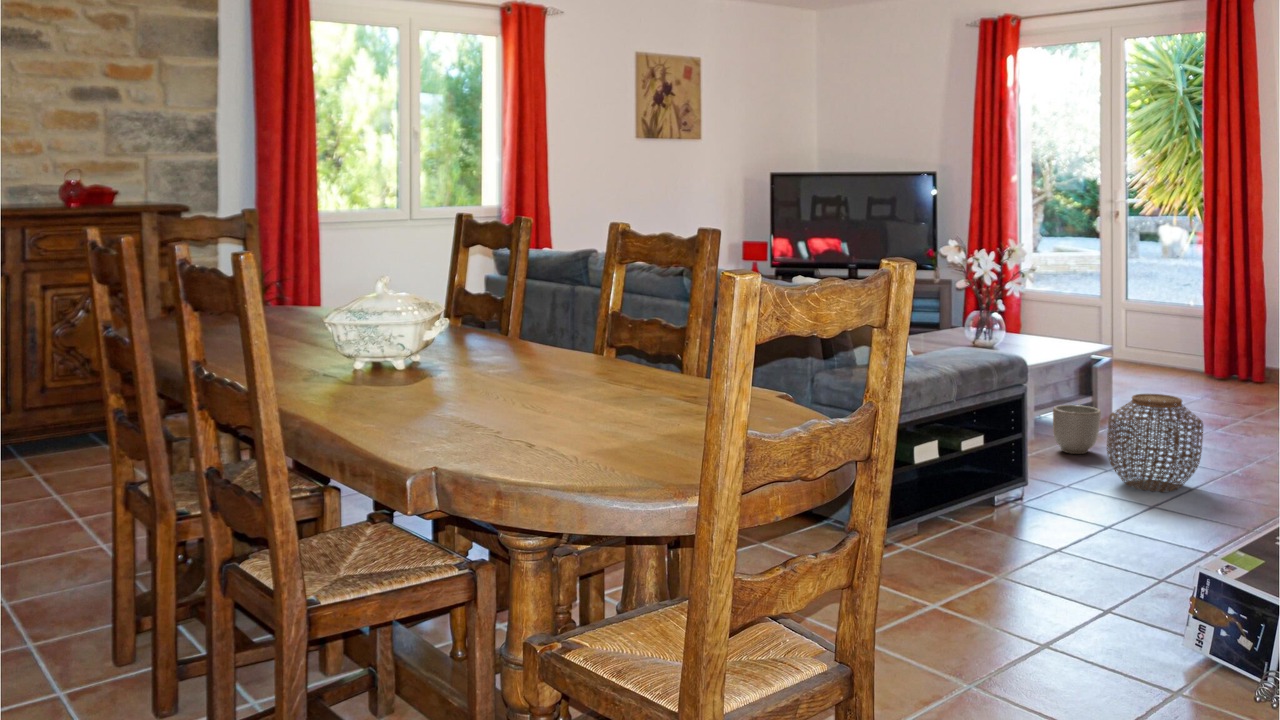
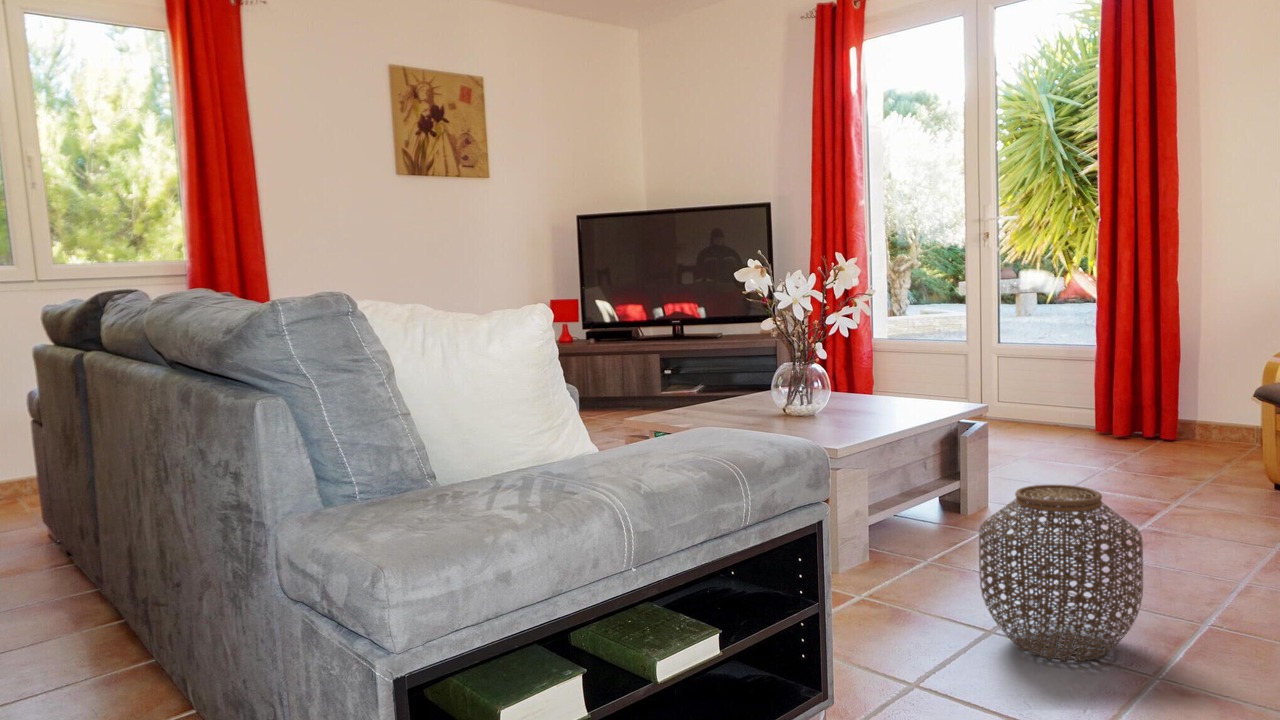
planter: present [1053,405,1101,454] -> none [900,500,974,581]

